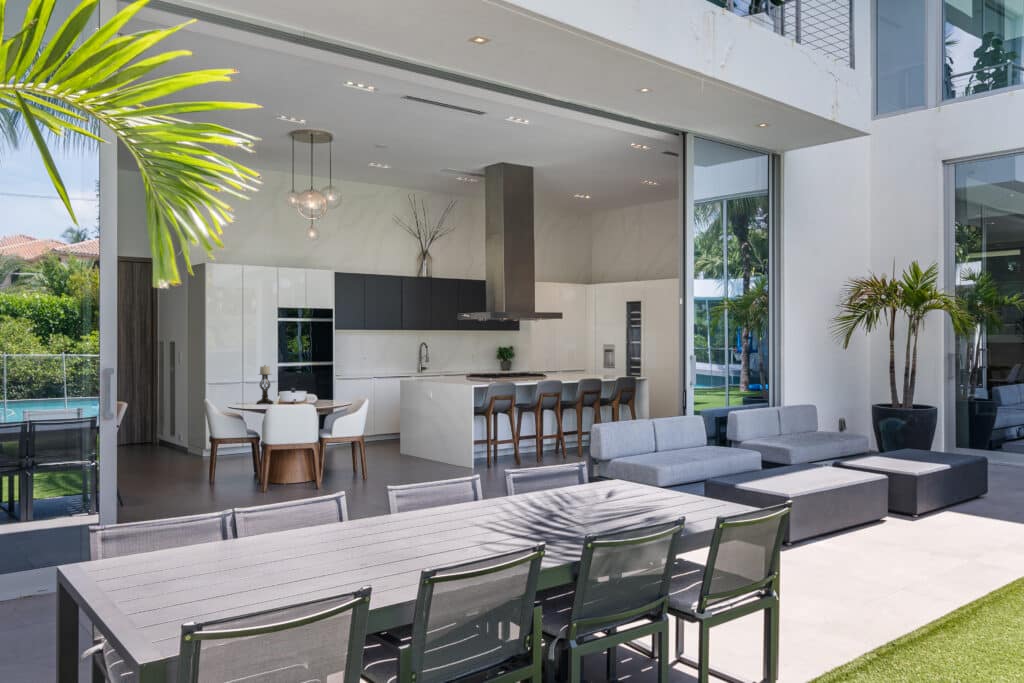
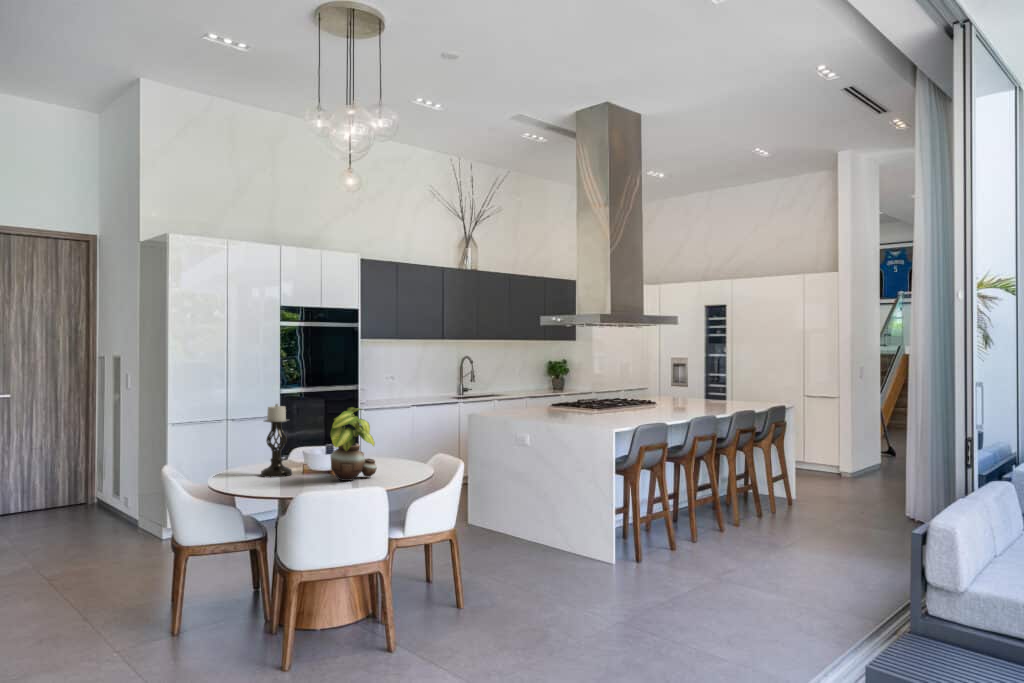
potted plant: none [288,366,317,405] -> present [330,407,377,481]

